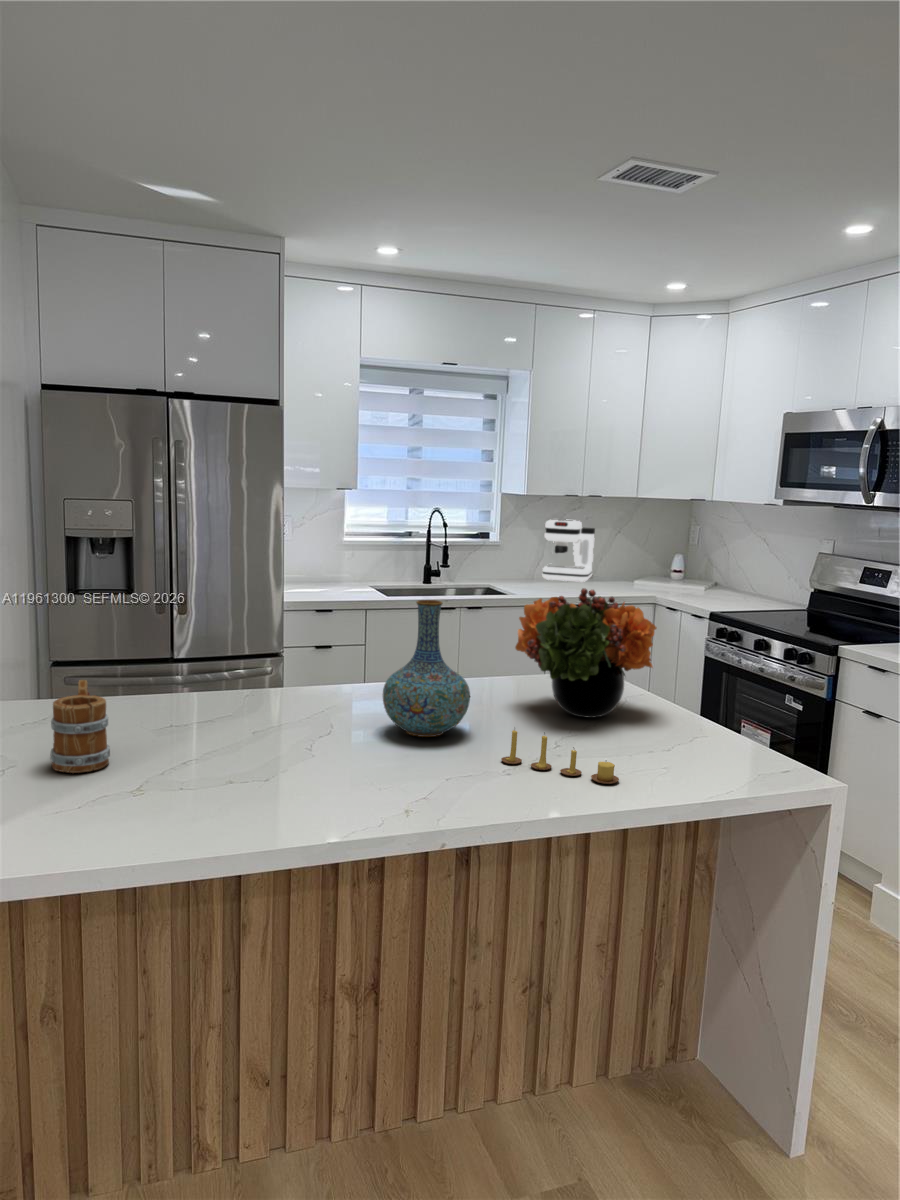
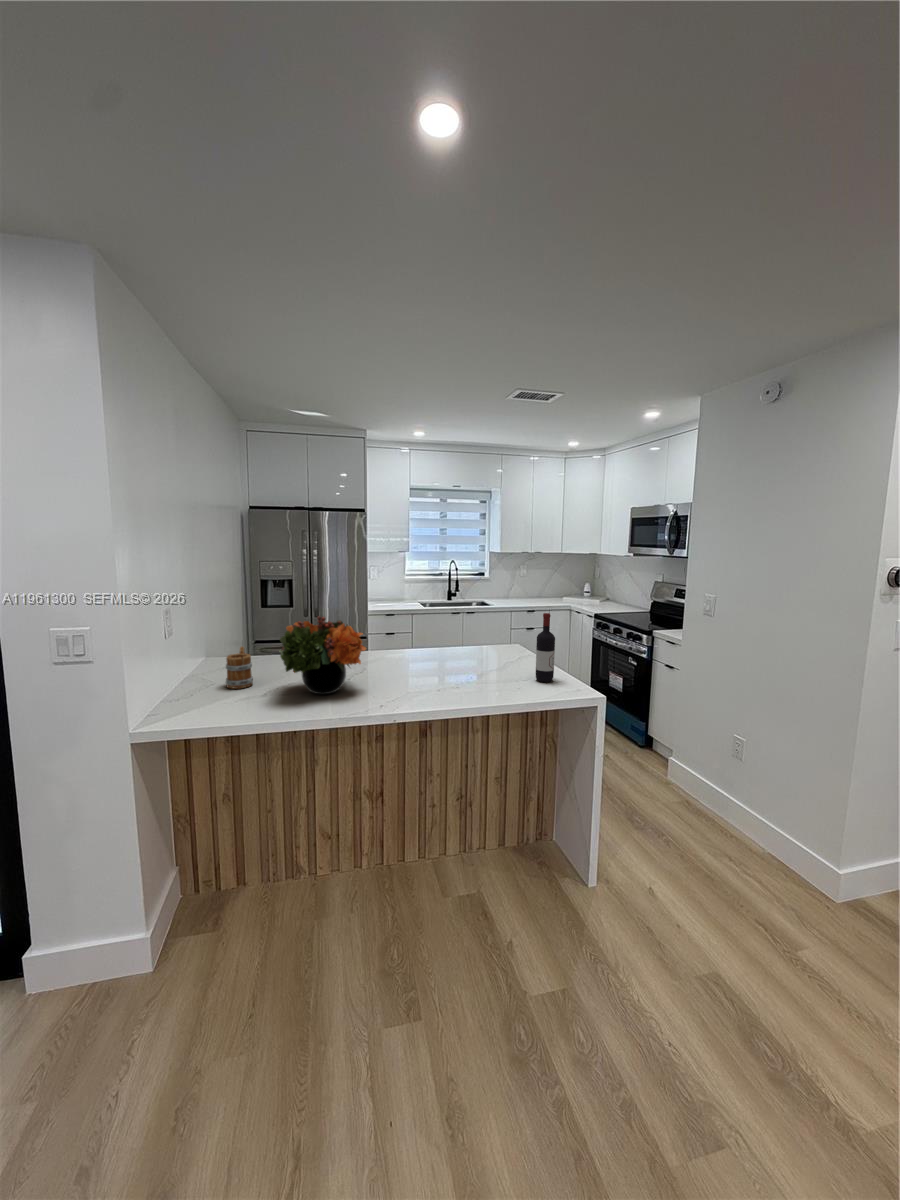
coffee maker: present [542,520,595,583] -> none [512,565,541,599]
flower arrangement: present [515,588,657,718] -> present [279,616,366,694]
vase: present [383,600,470,737] -> none [385,608,427,674]
wine bottle: none [694,614,738,754] -> present [536,613,555,682]
candle: present [501,730,619,784] -> none [436,668,488,695]

